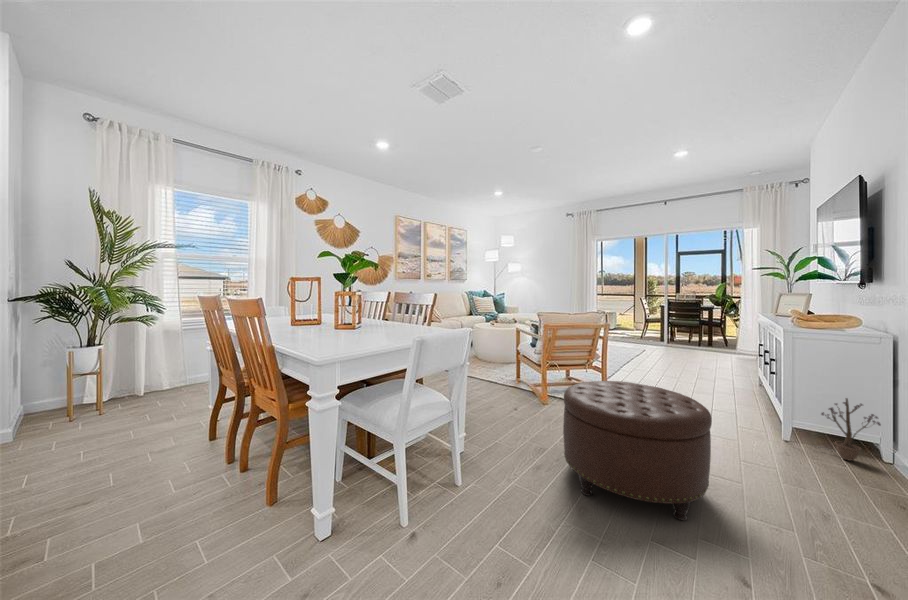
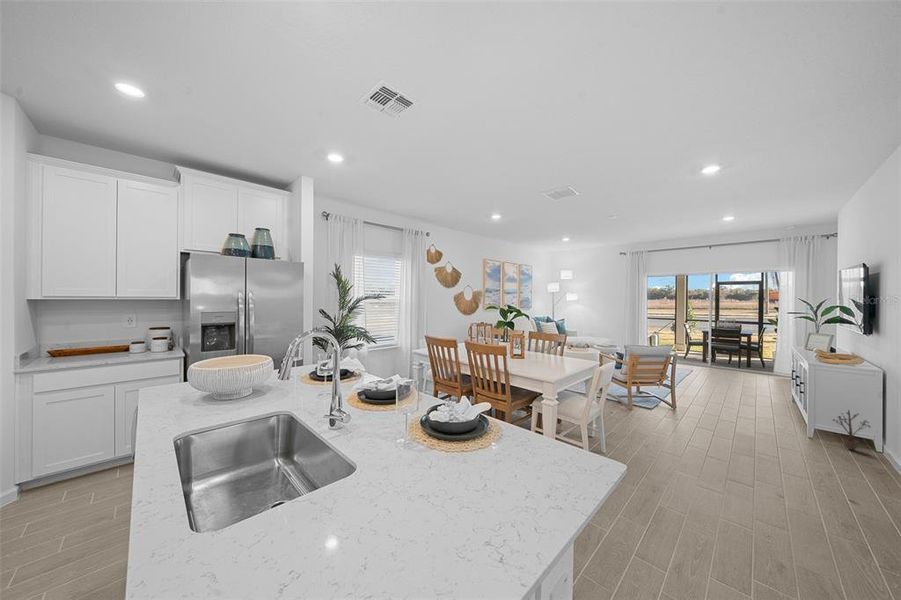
ottoman: present [563,381,712,521] -> none [665,395,760,473]

